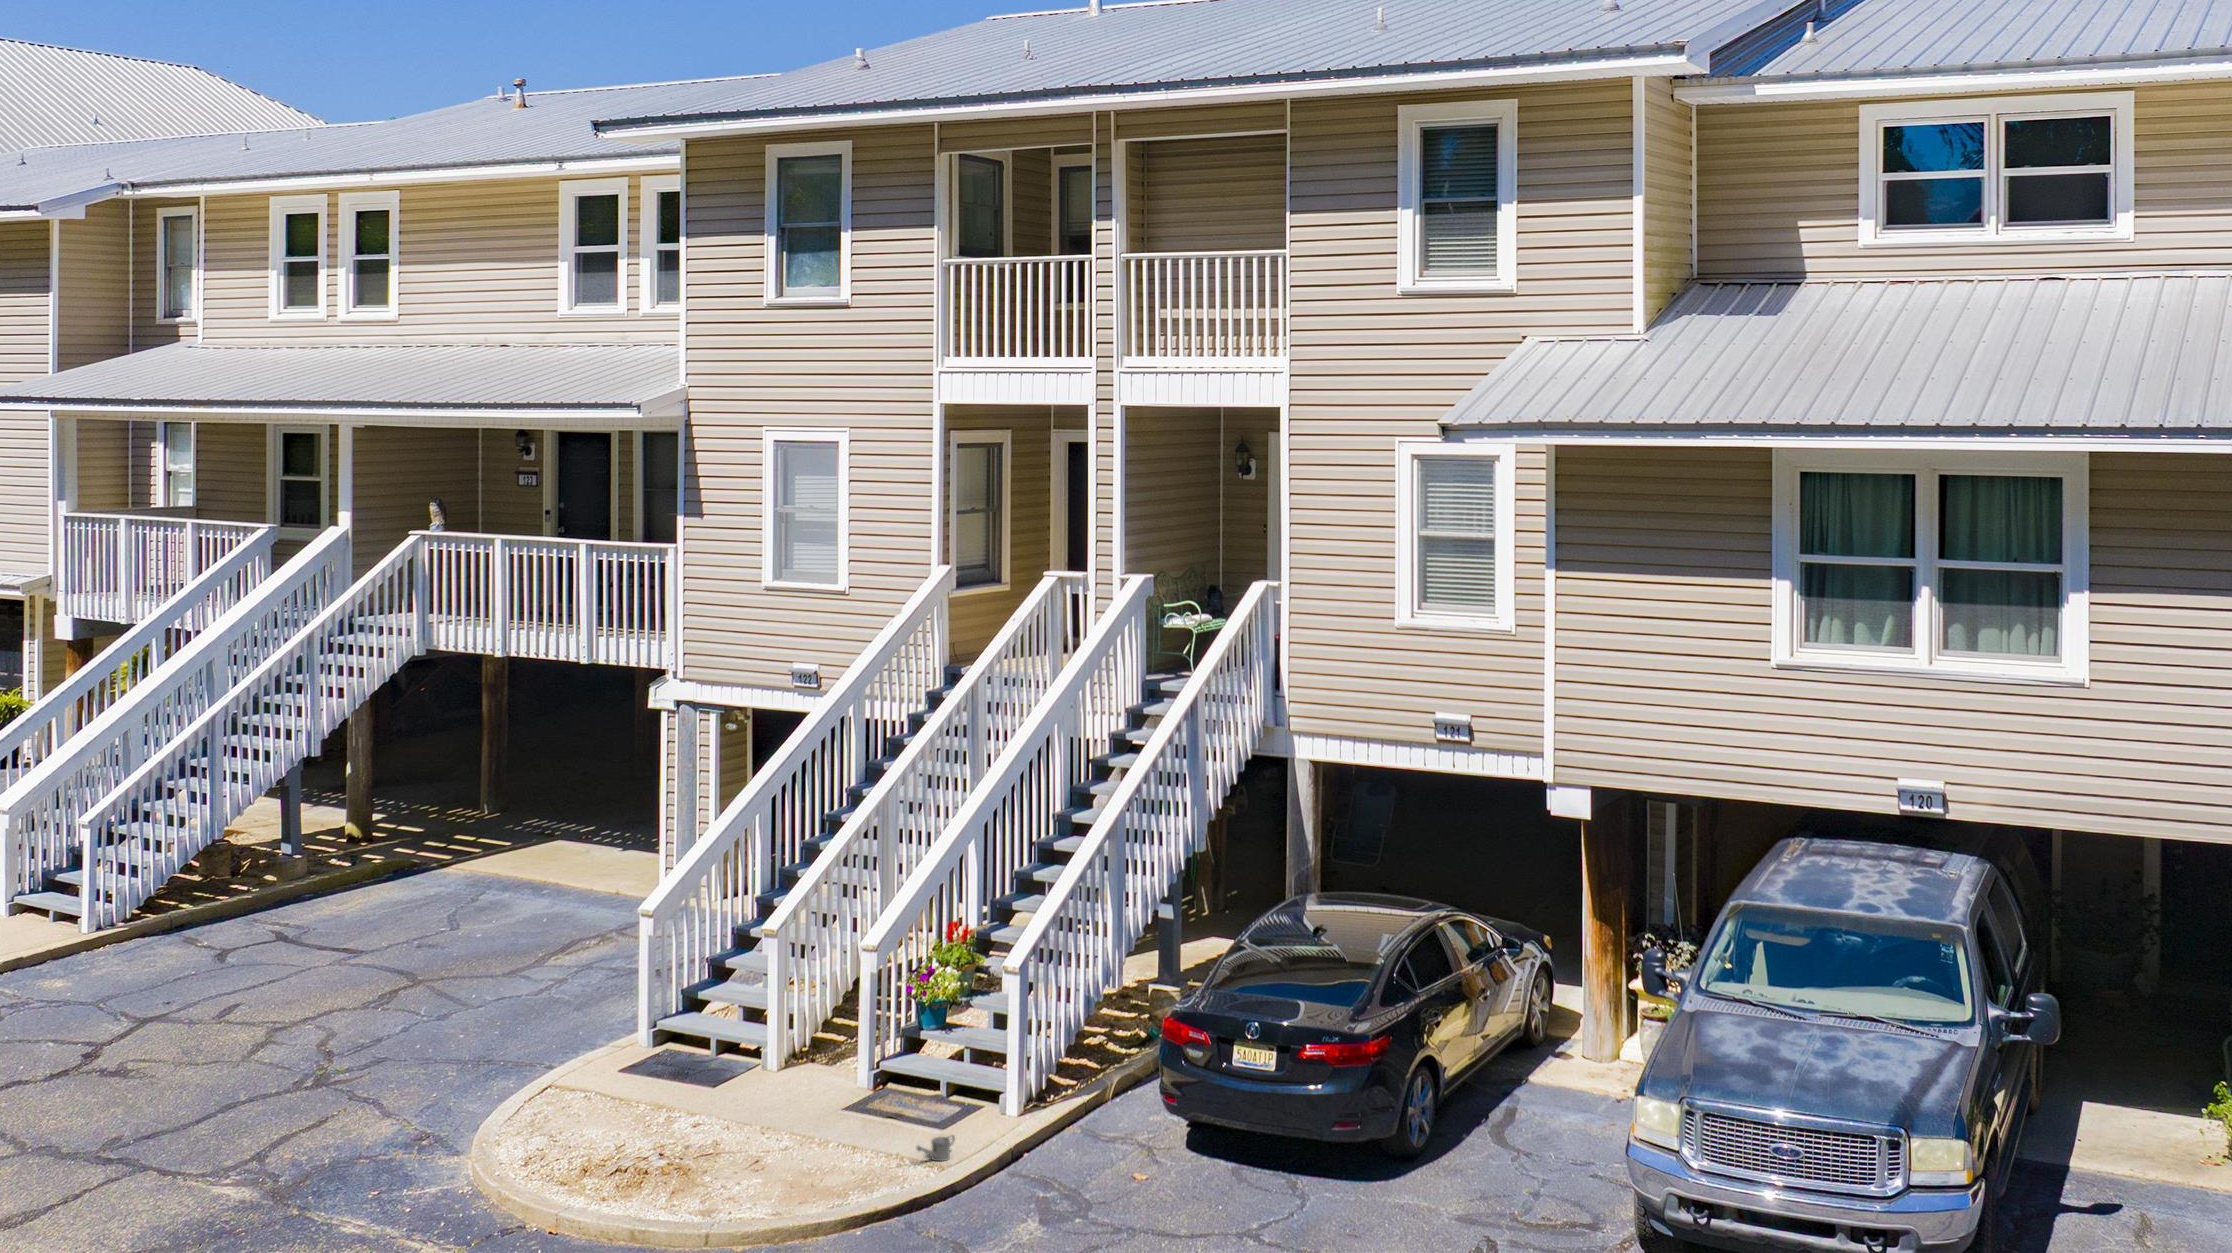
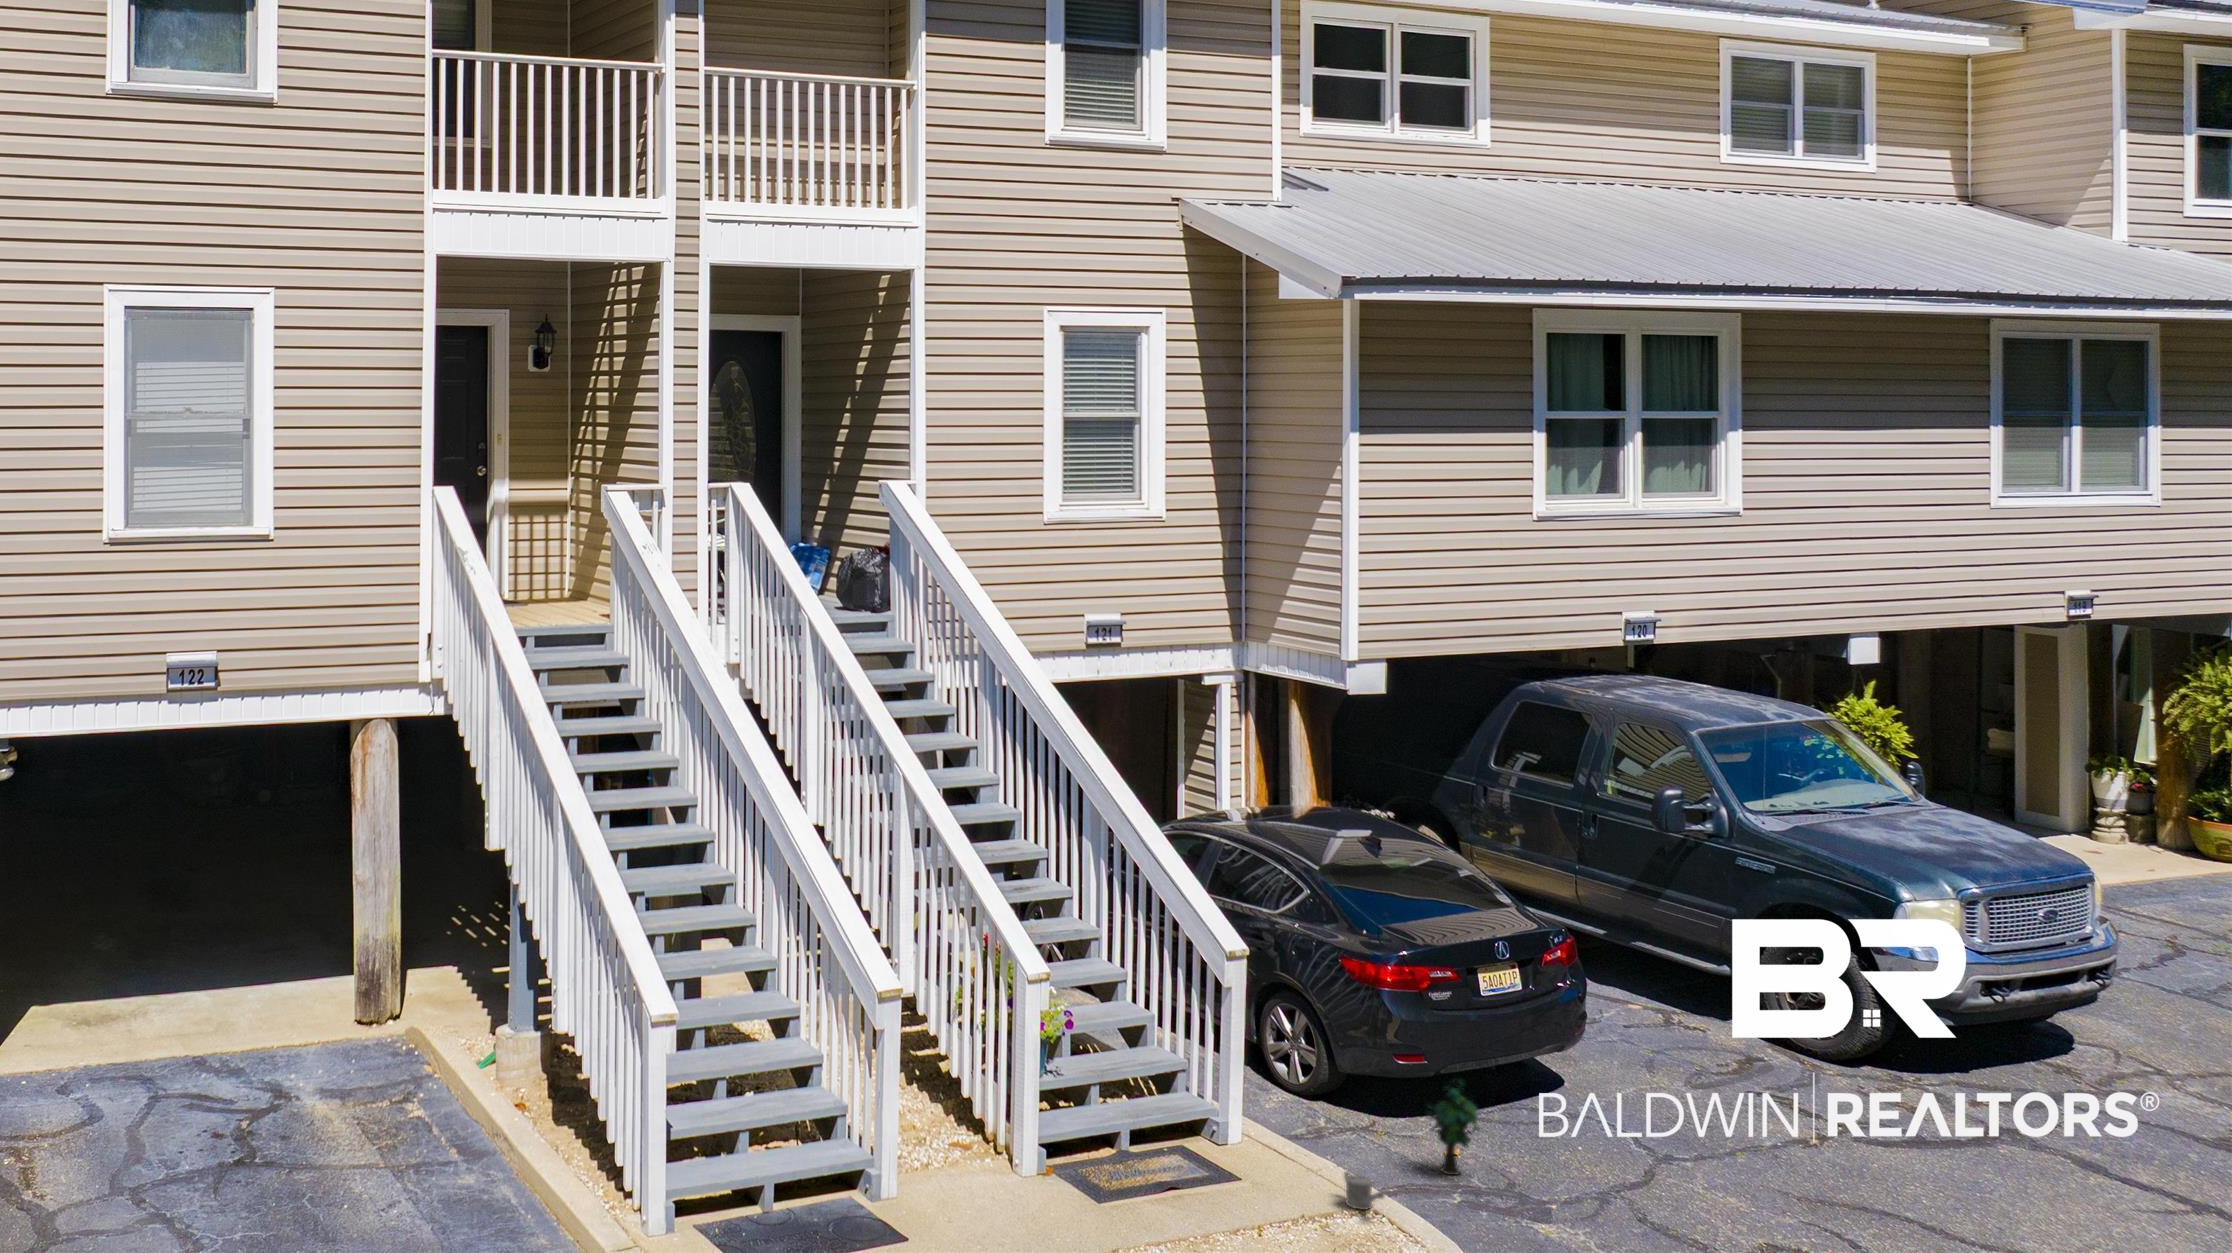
decorative plant: none [1032,1098,1070,1170] -> present [1425,1079,1480,1175]

